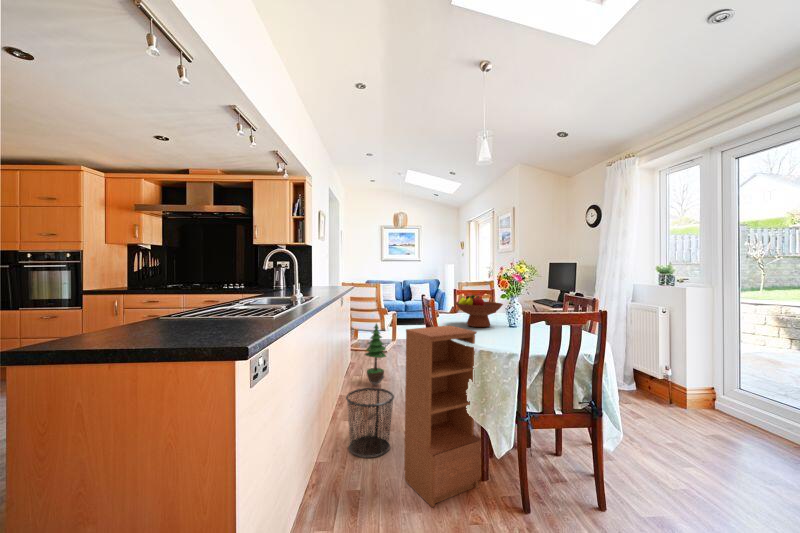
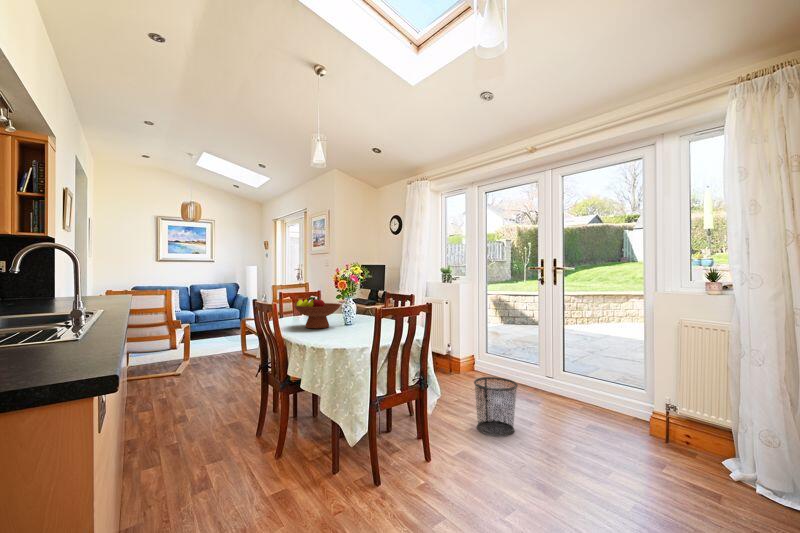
potted tree: present [365,324,386,385] -> none [165,336,197,413]
bookcase: present [404,325,481,507] -> none [255,328,334,512]
waste bin: present [346,388,394,458] -> present [474,377,518,436]

